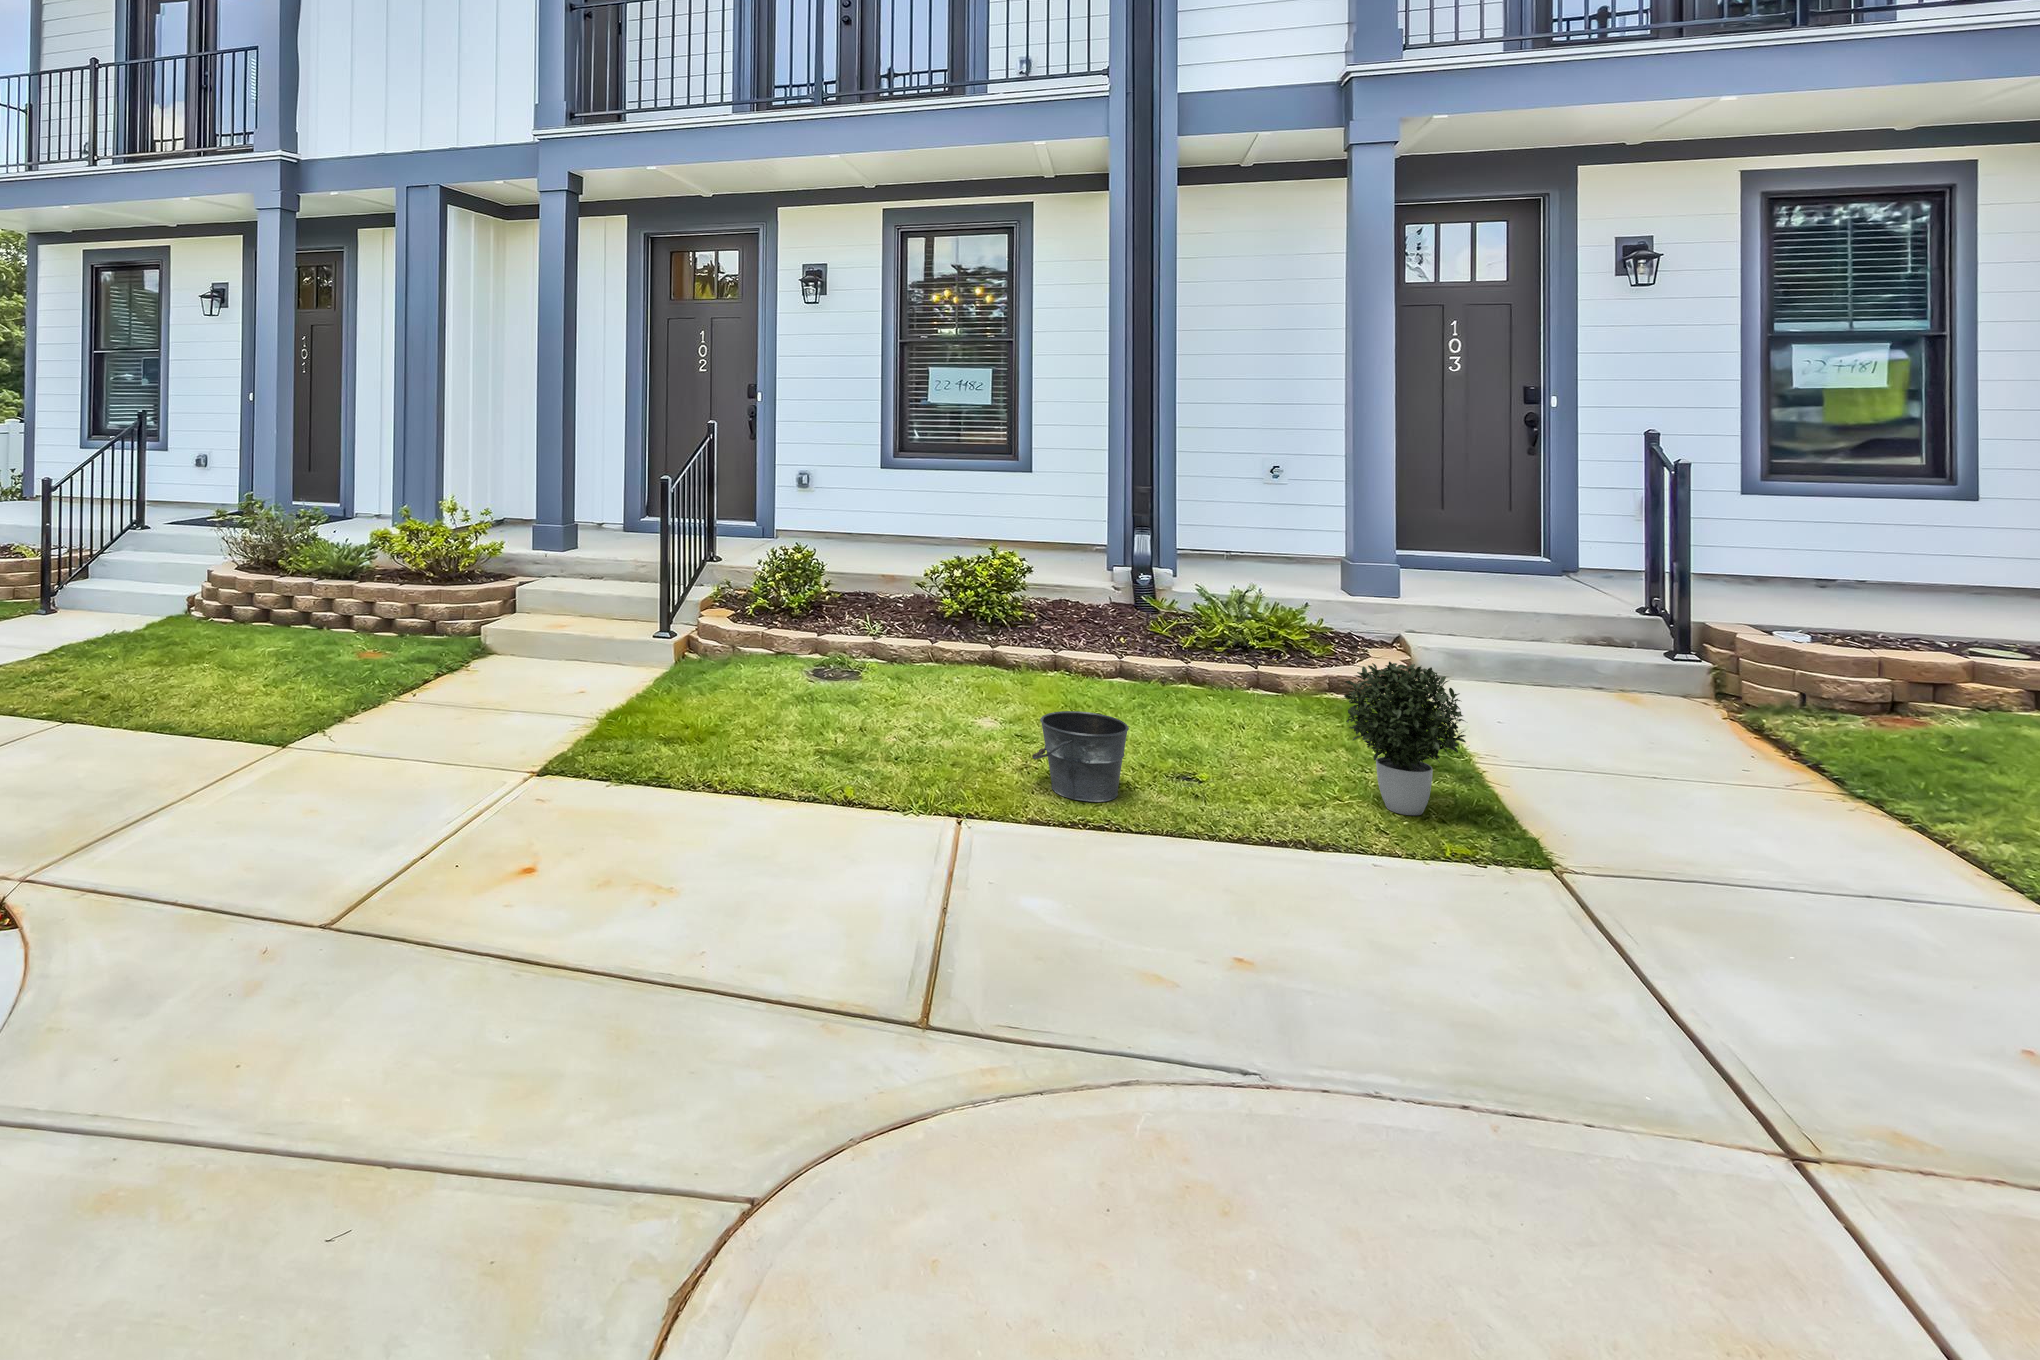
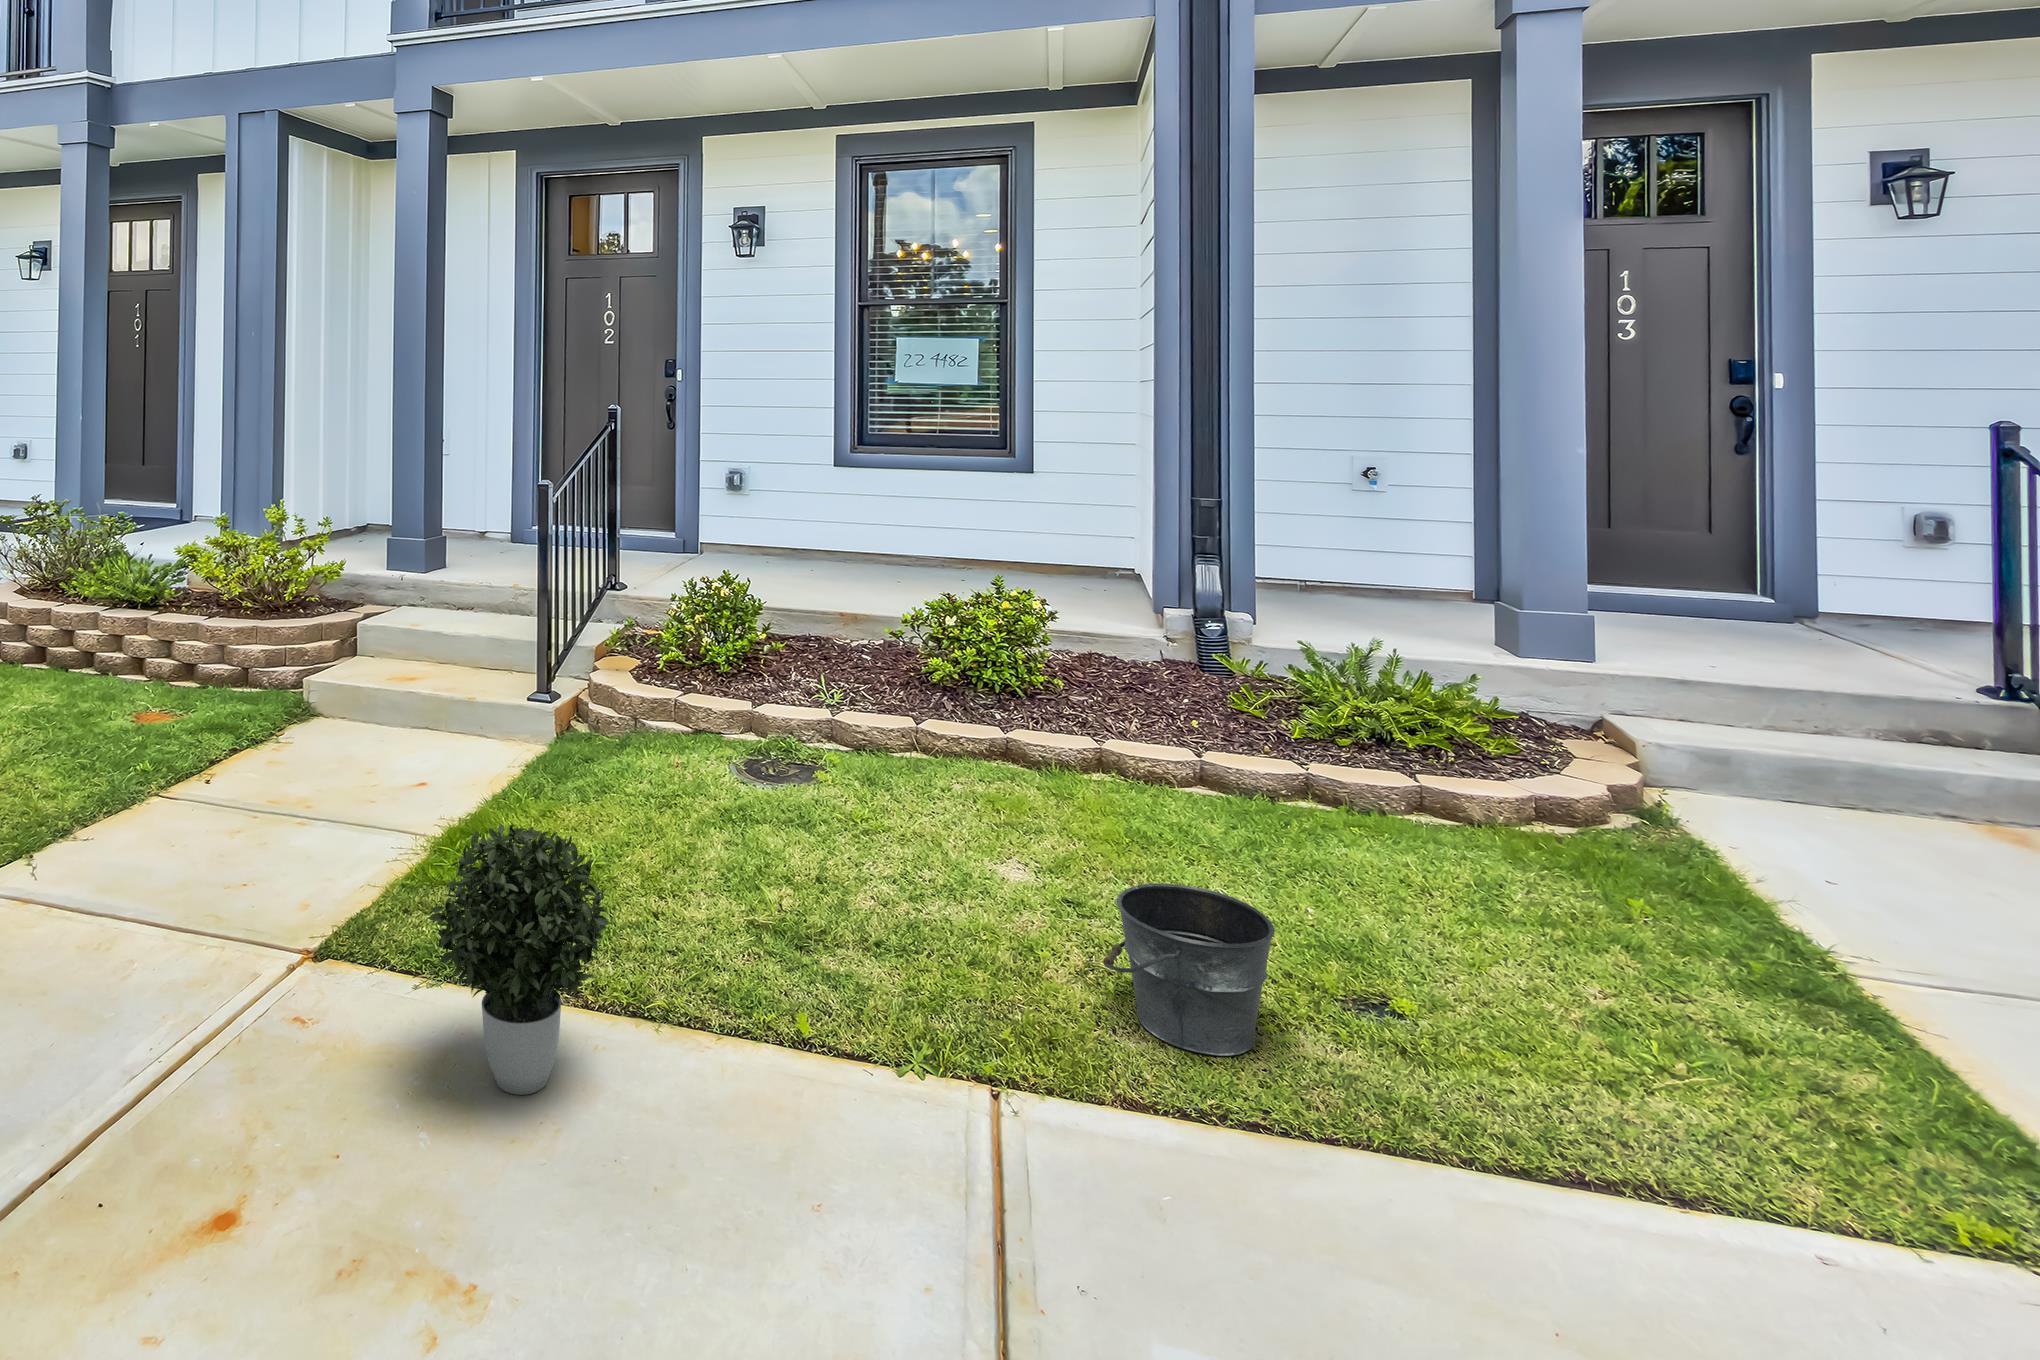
potted plant: present [1344,662,1466,815] -> present [429,824,609,1095]

